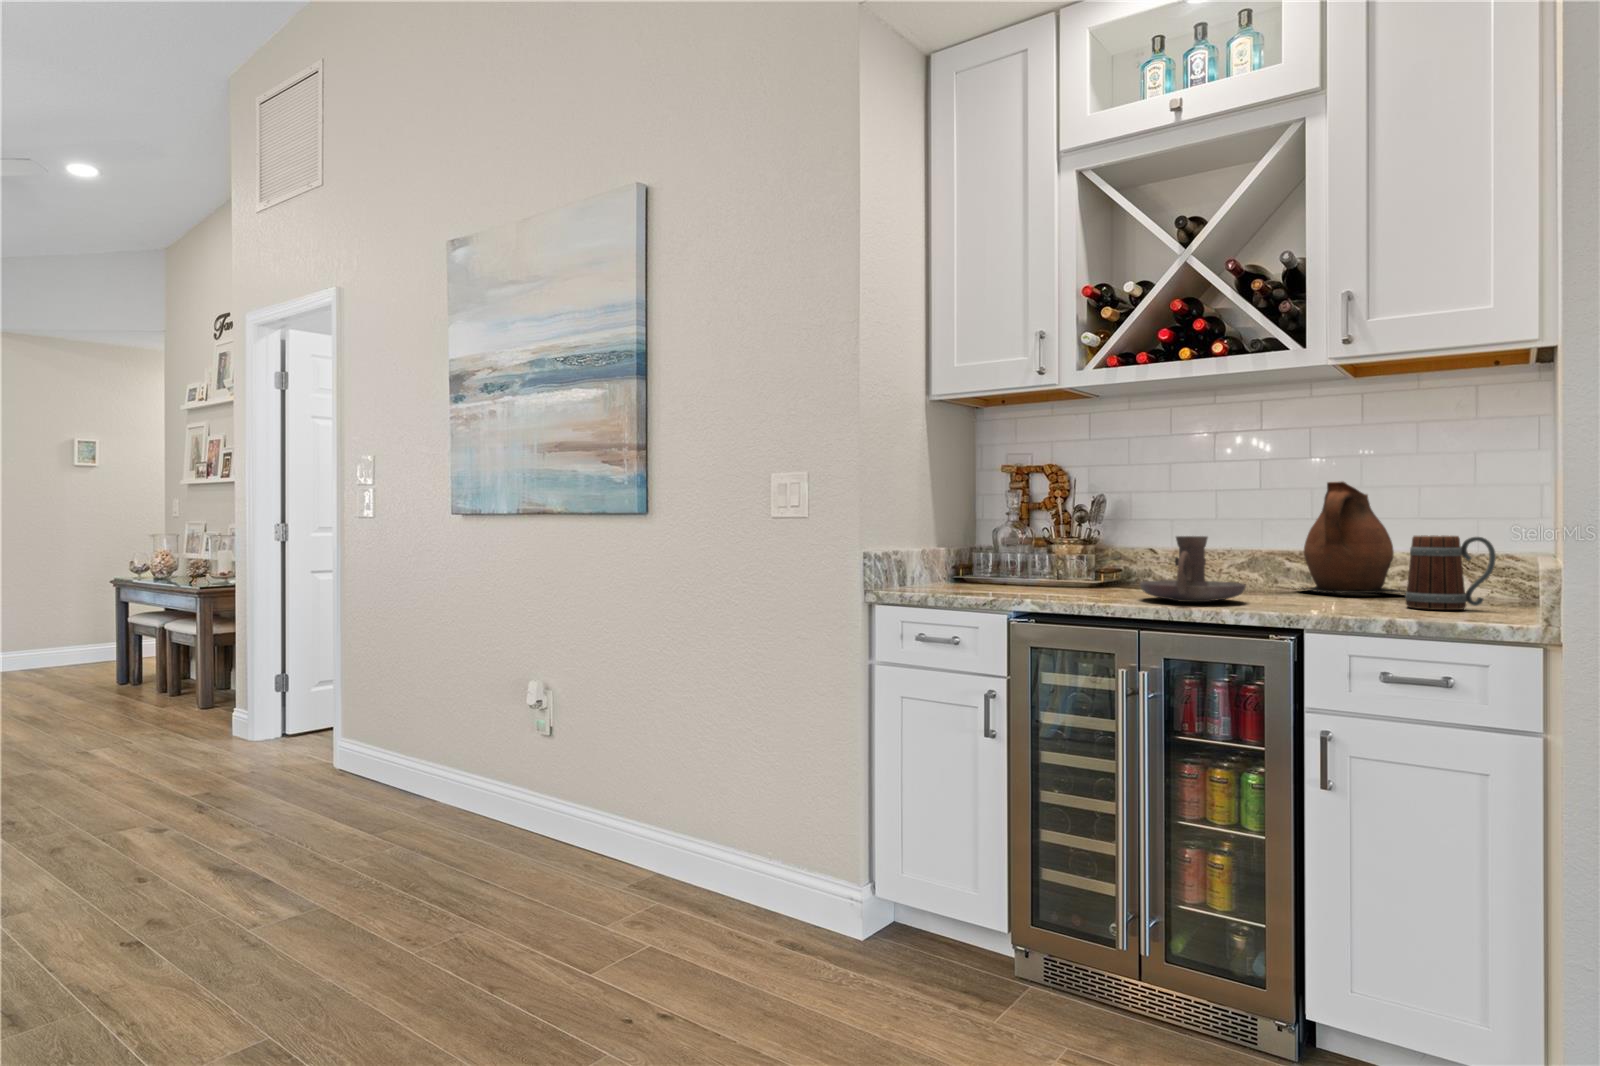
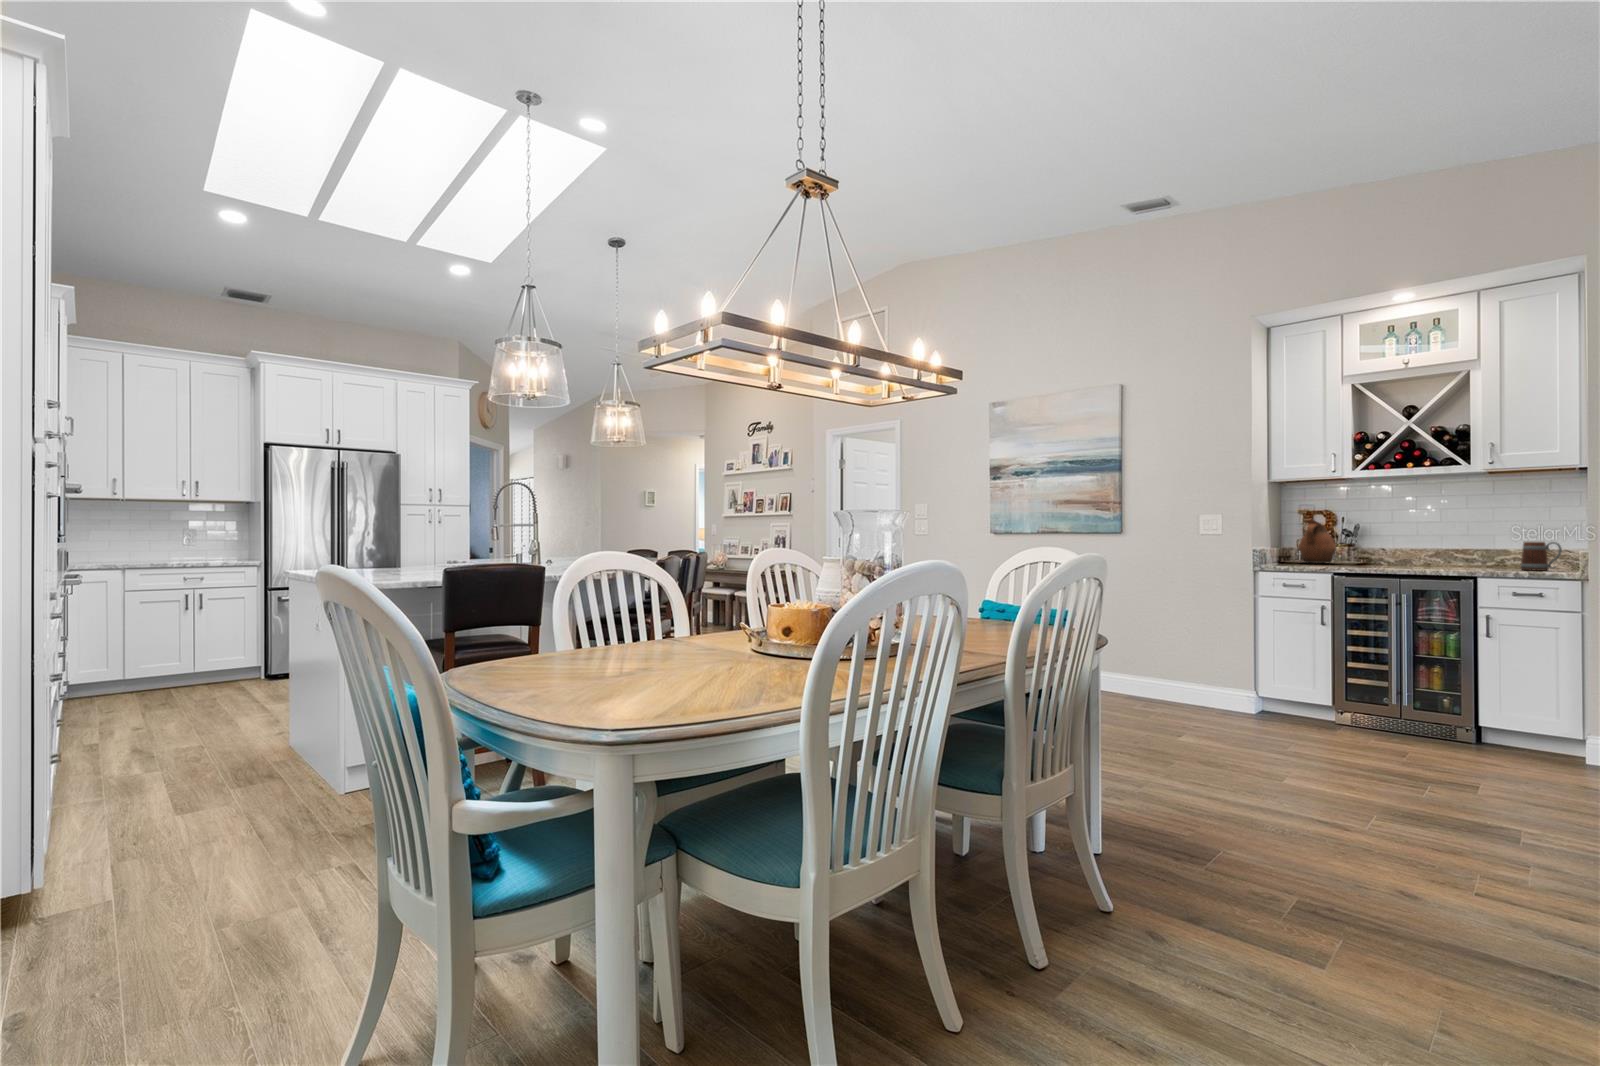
ceramic pitcher: present [1293,481,1406,593] -> present [1299,520,1336,563]
candle holder: present [1140,536,1245,602] -> none [1395,542,1447,568]

